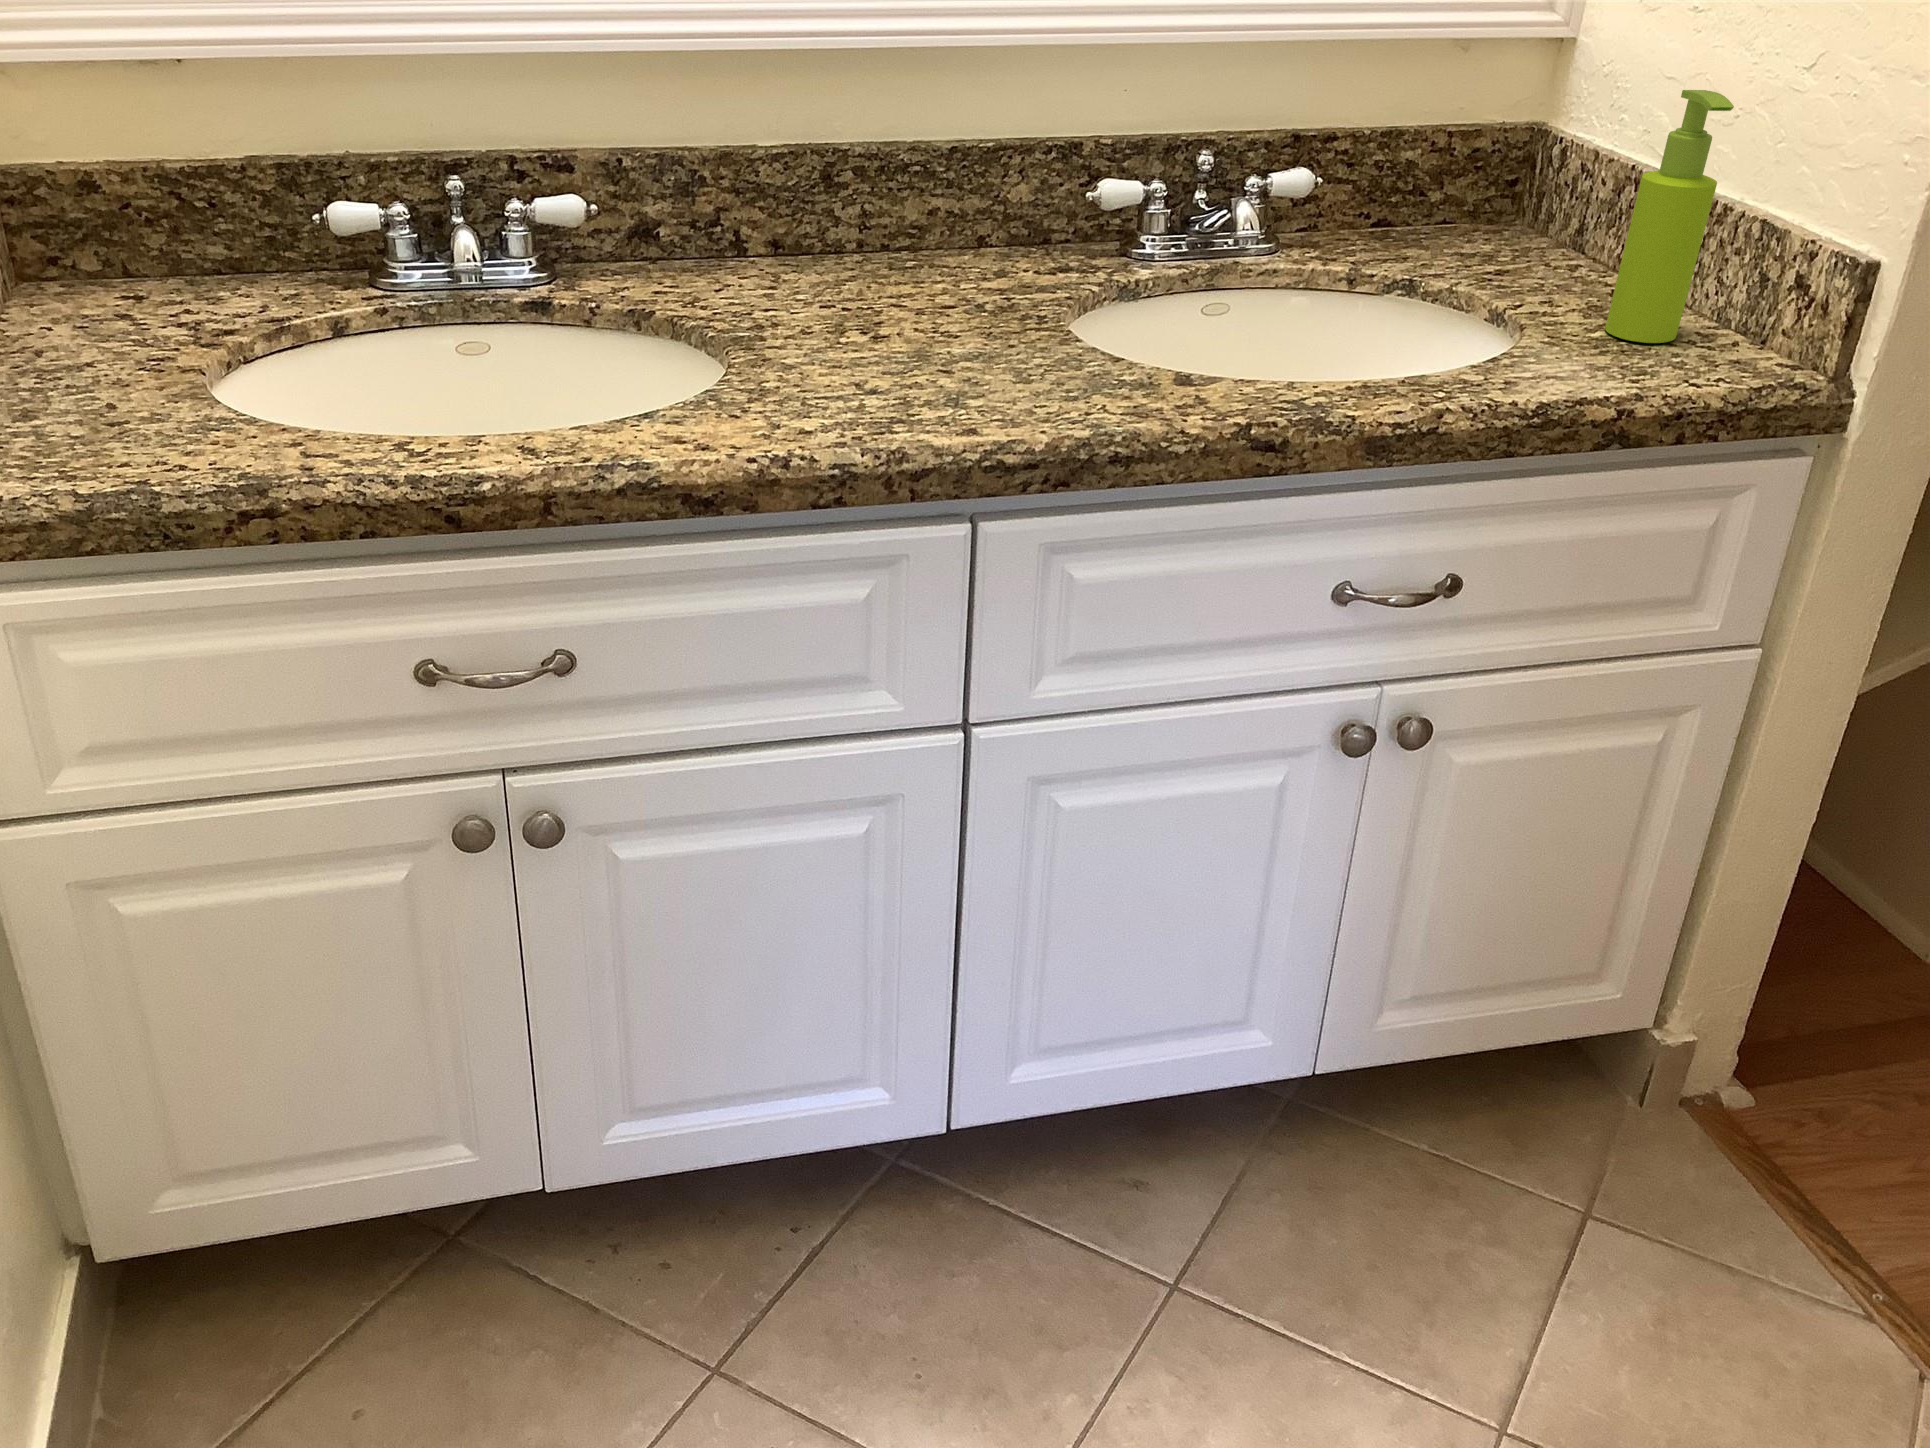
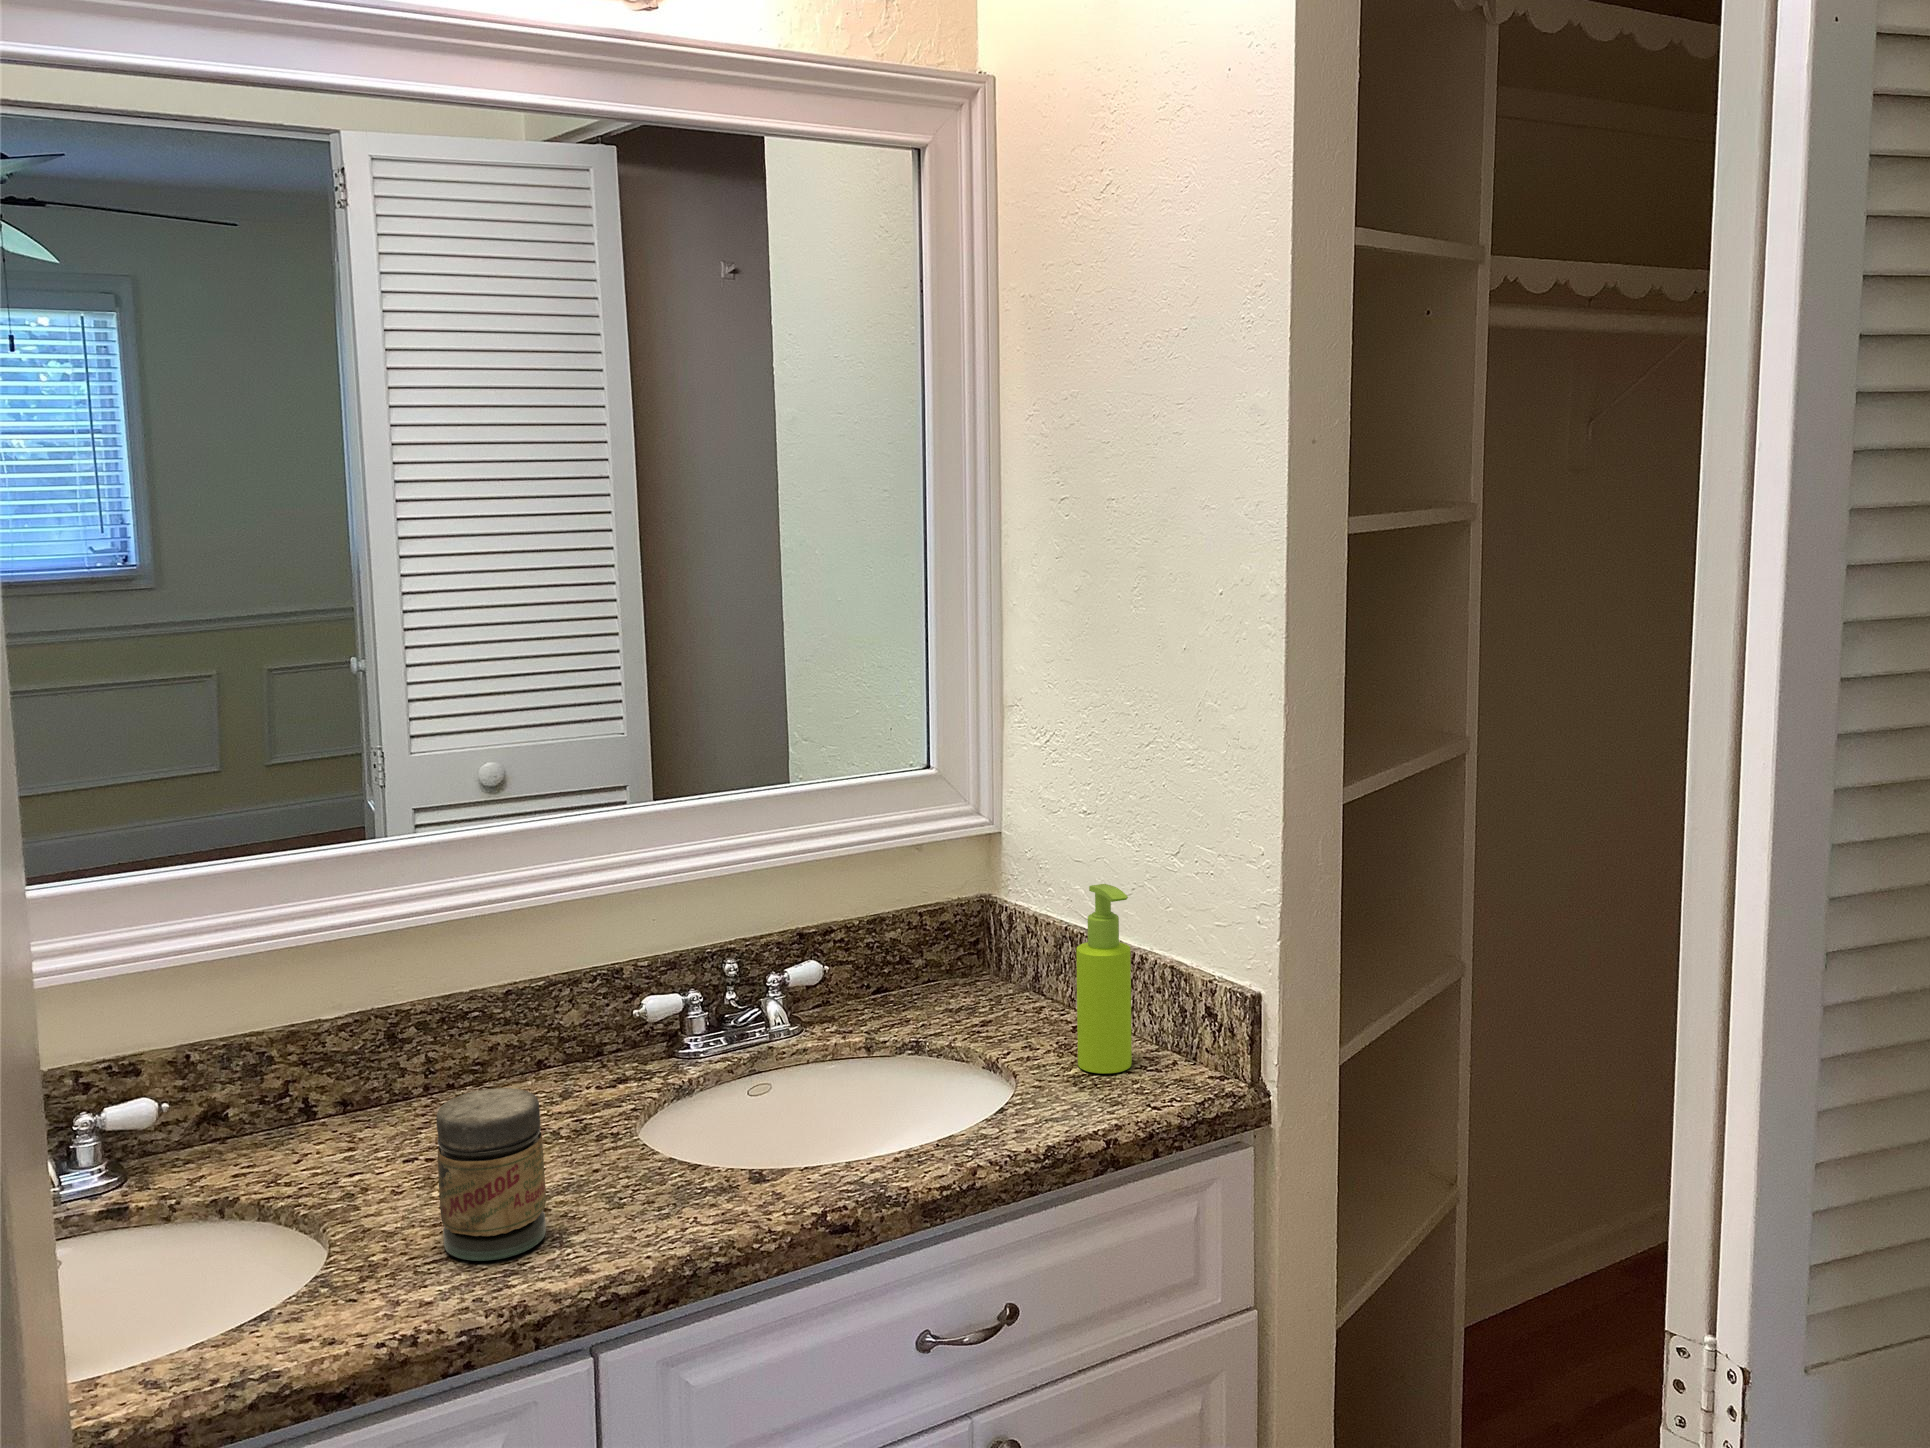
jar: none [835,219,946,405] -> present [436,1088,546,1261]

